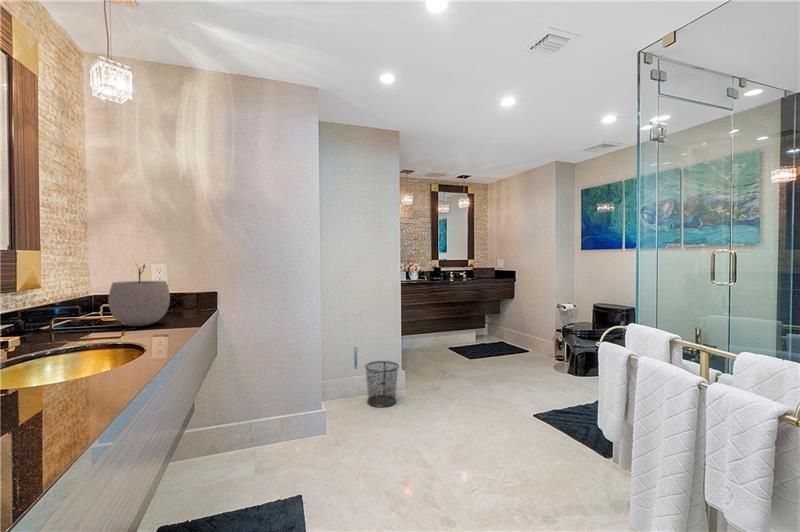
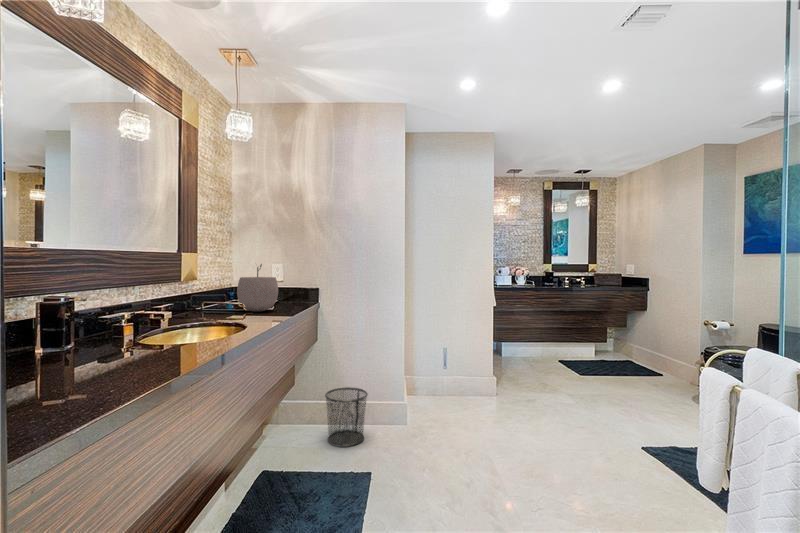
waste bin: present [365,361,399,407] -> present [325,387,368,447]

